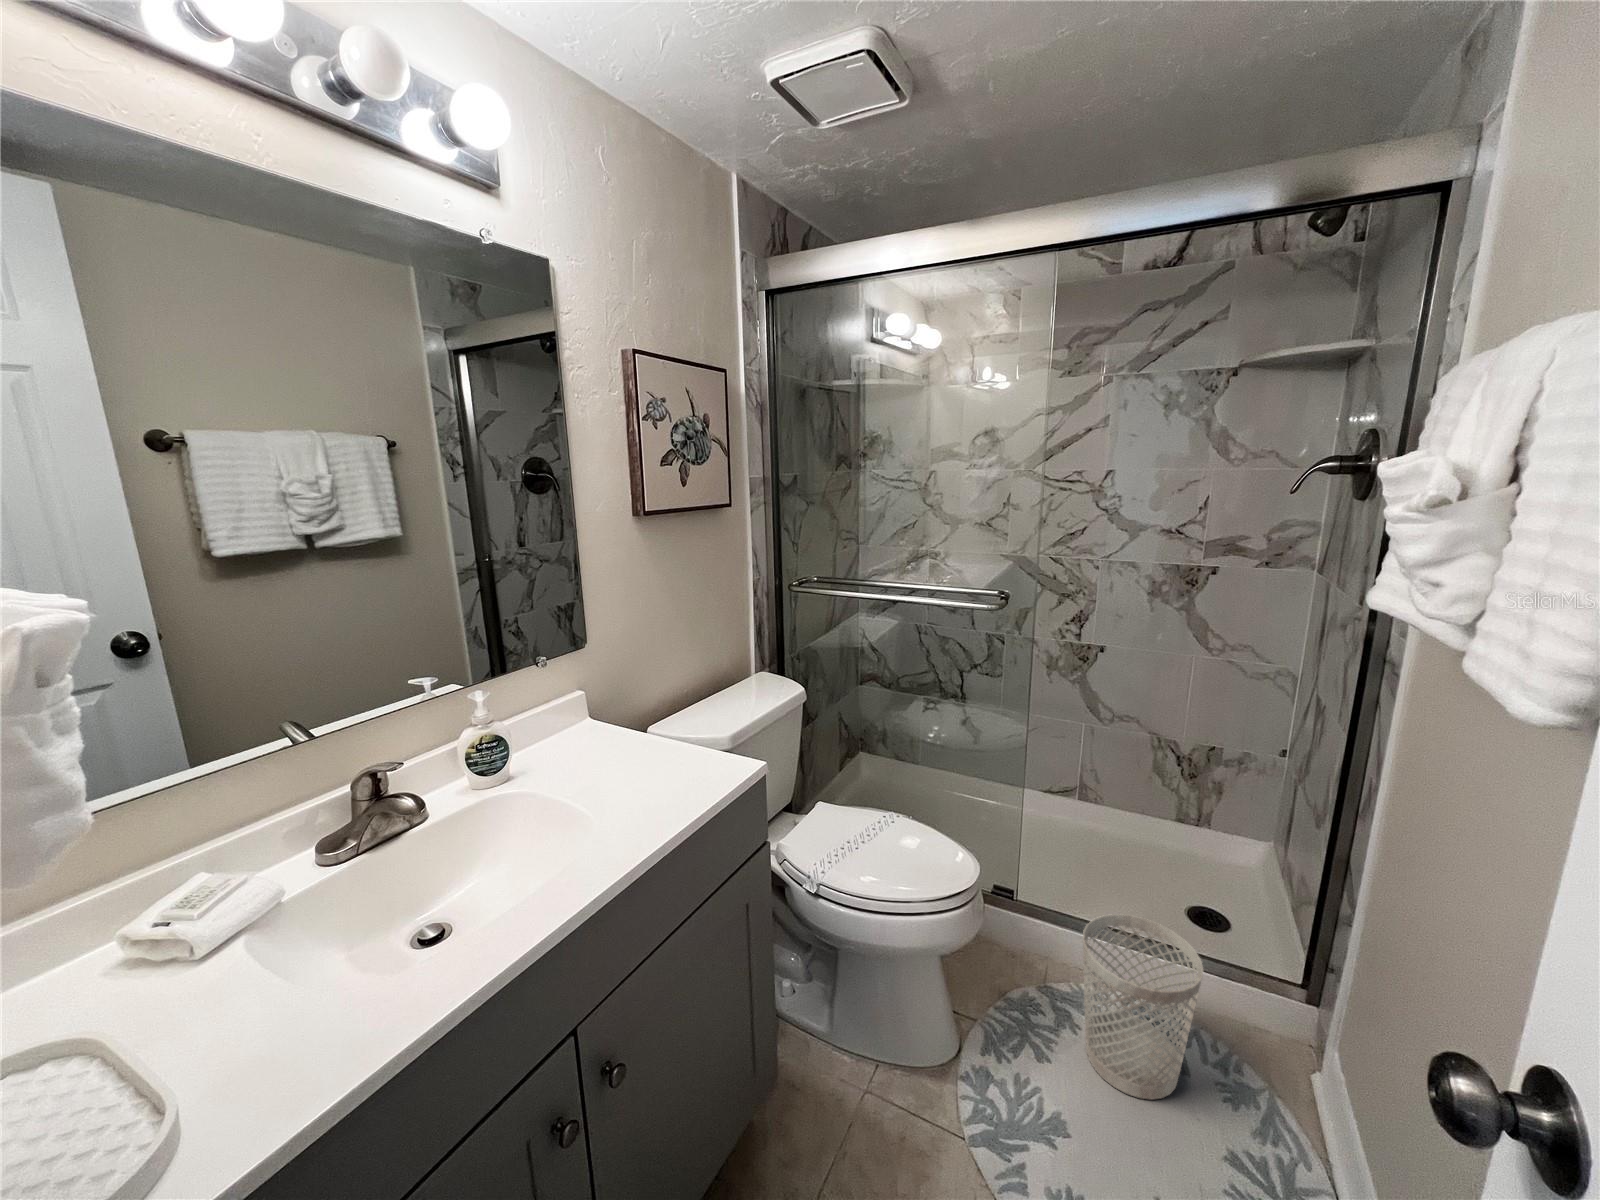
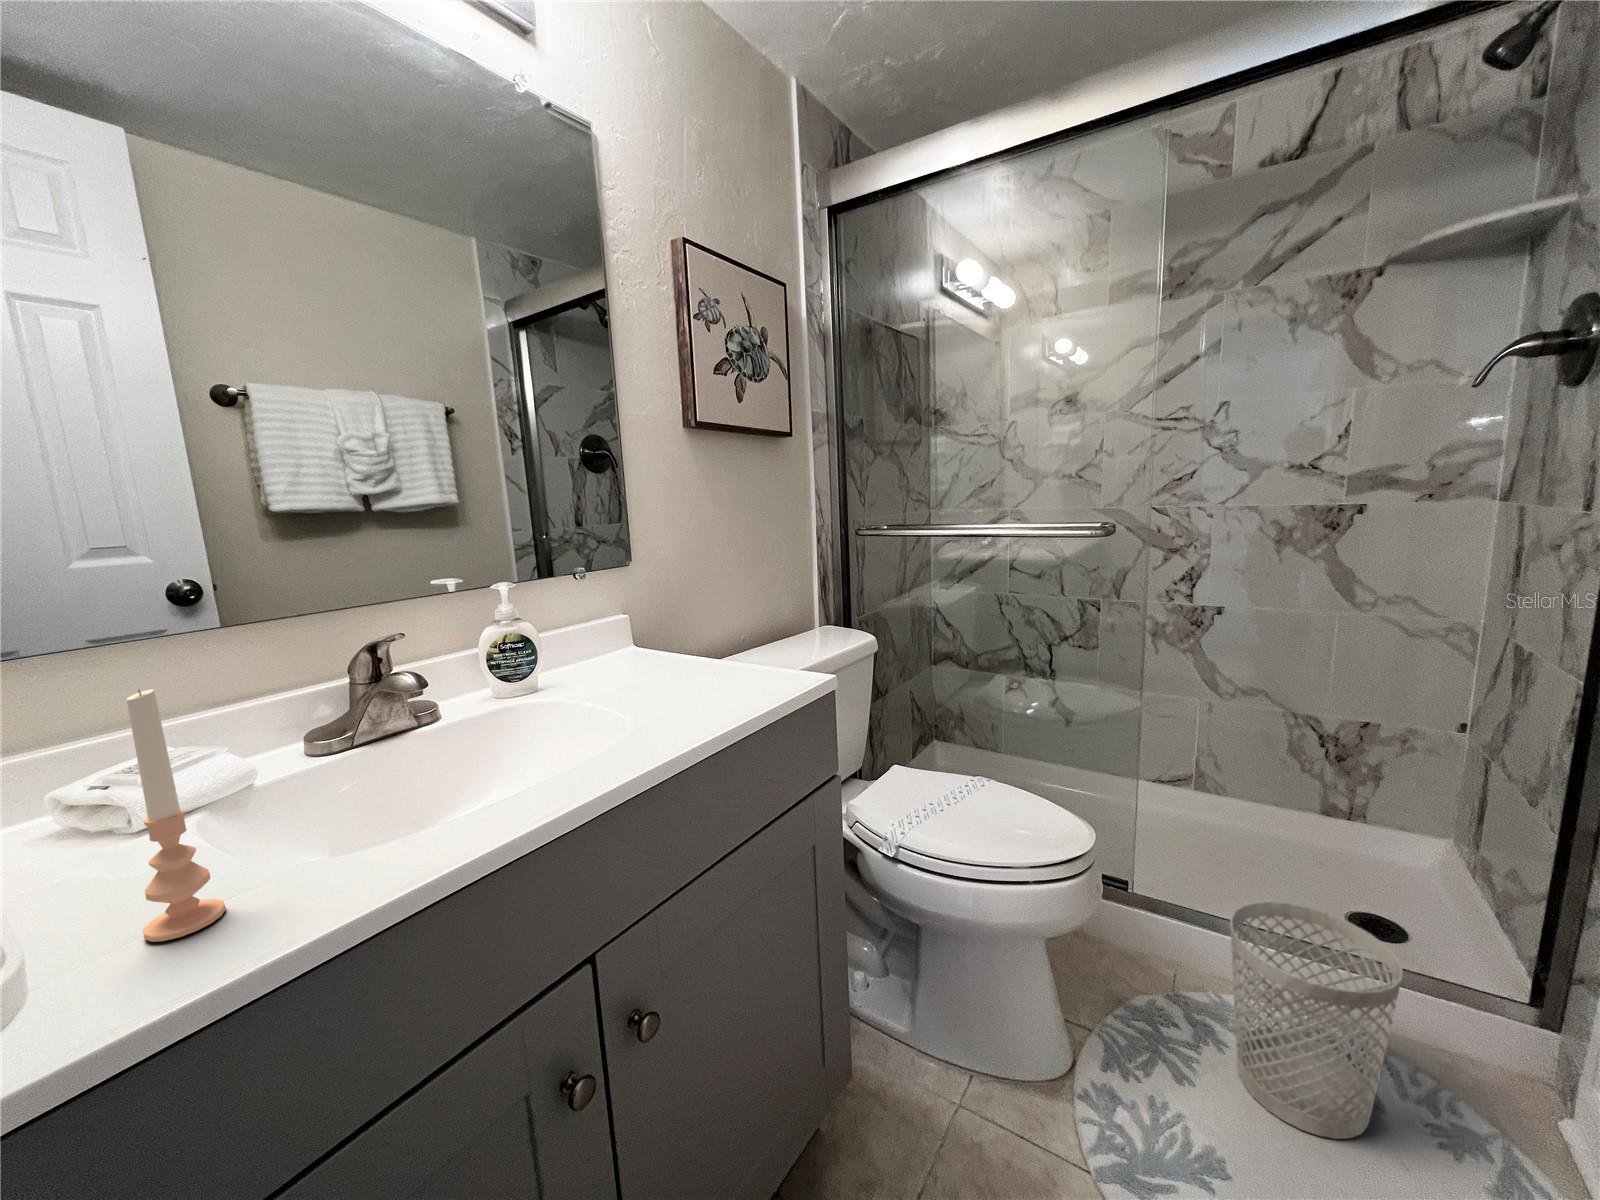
candle: none [240,898,309,1076] -> present [126,689,226,942]

